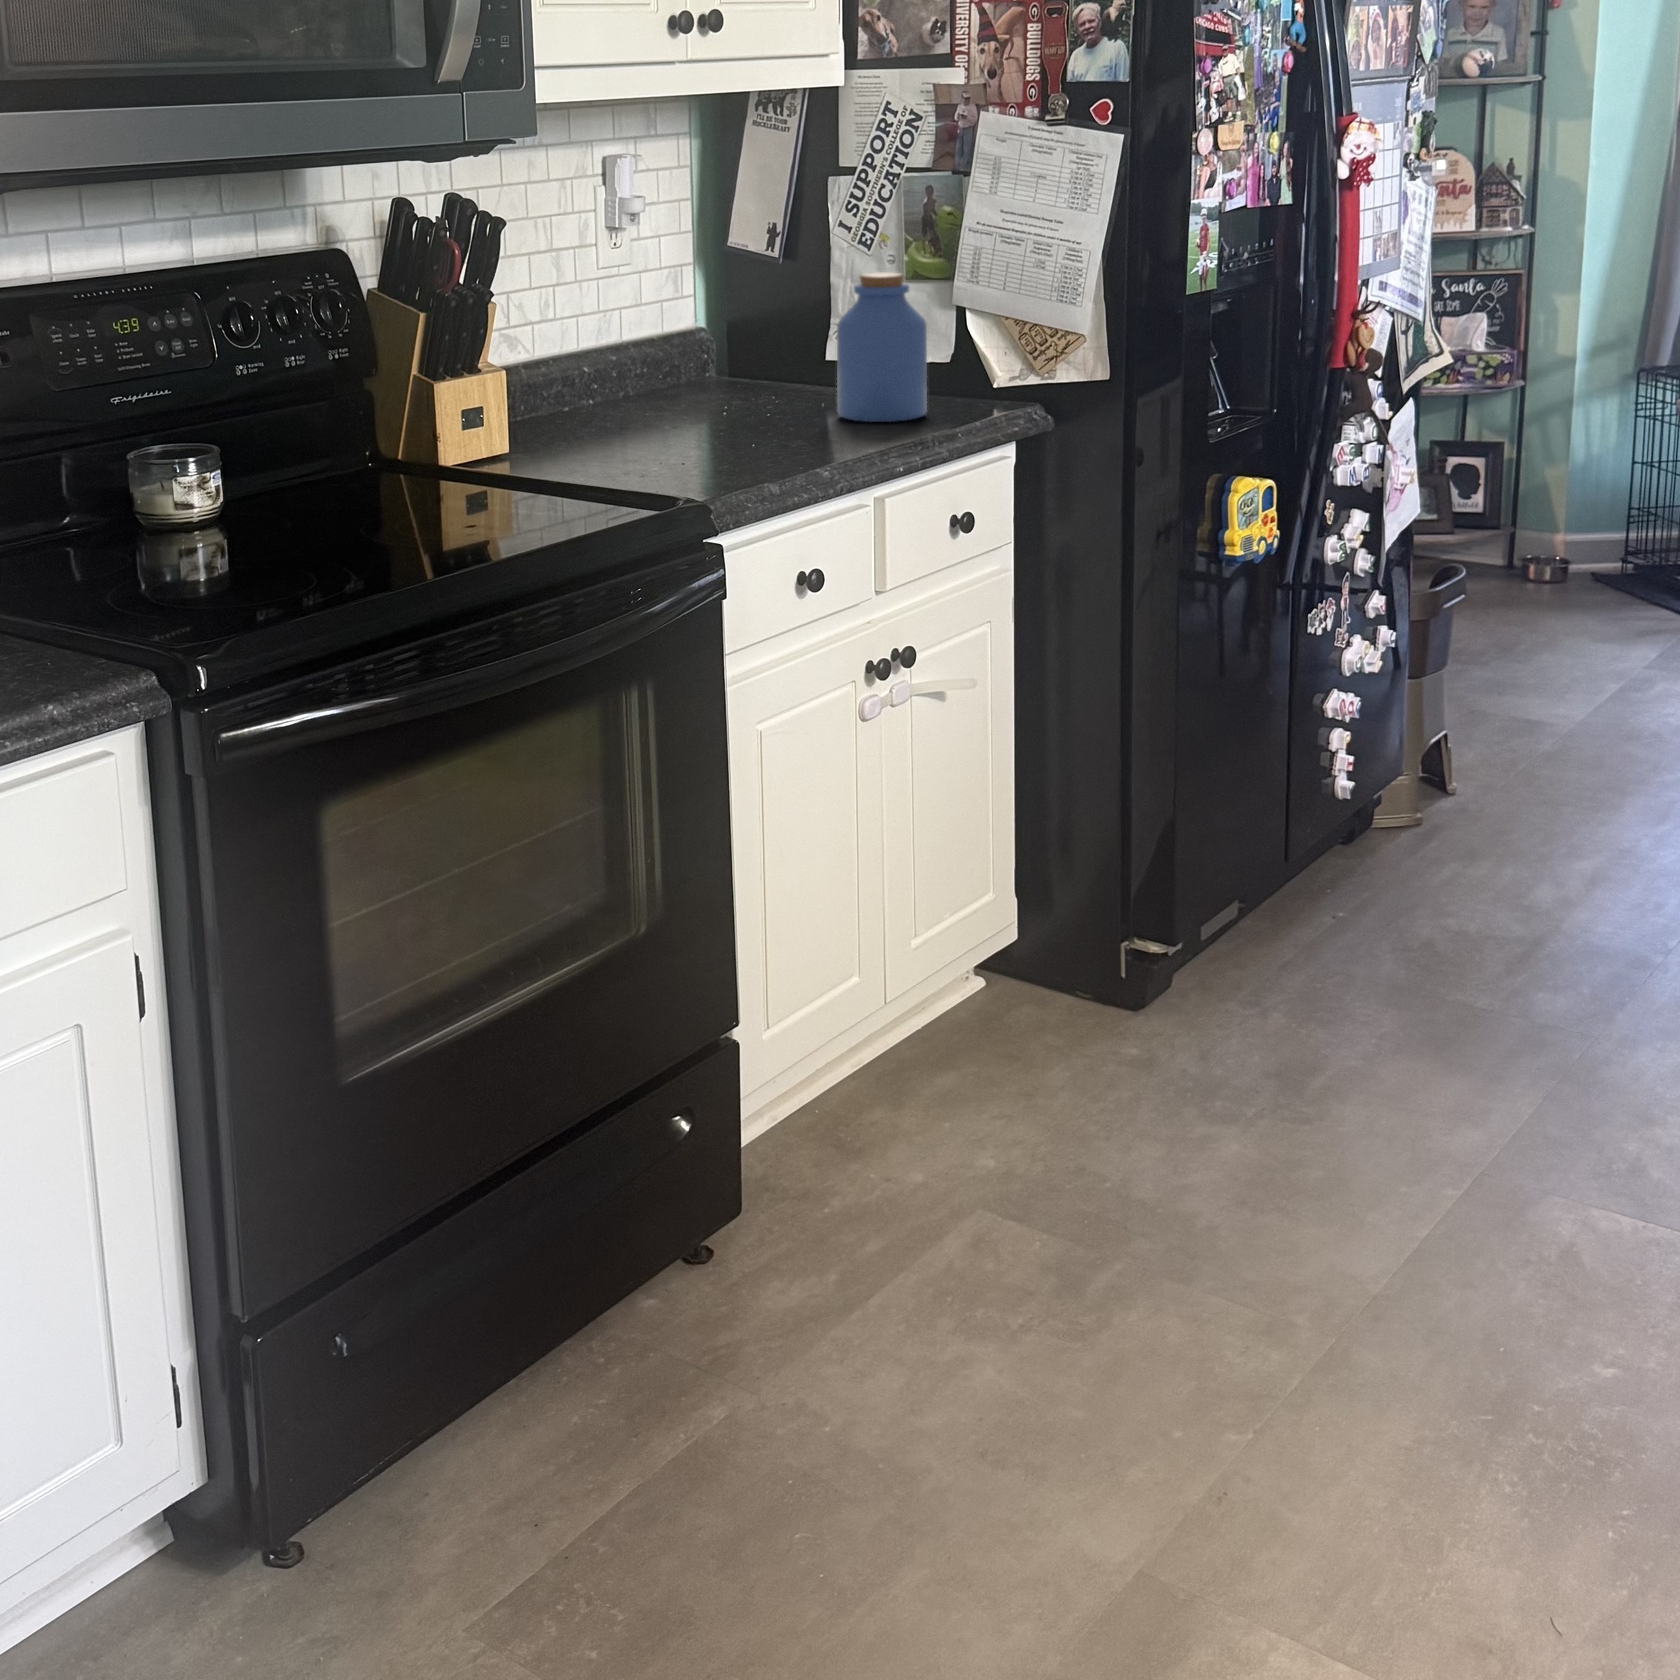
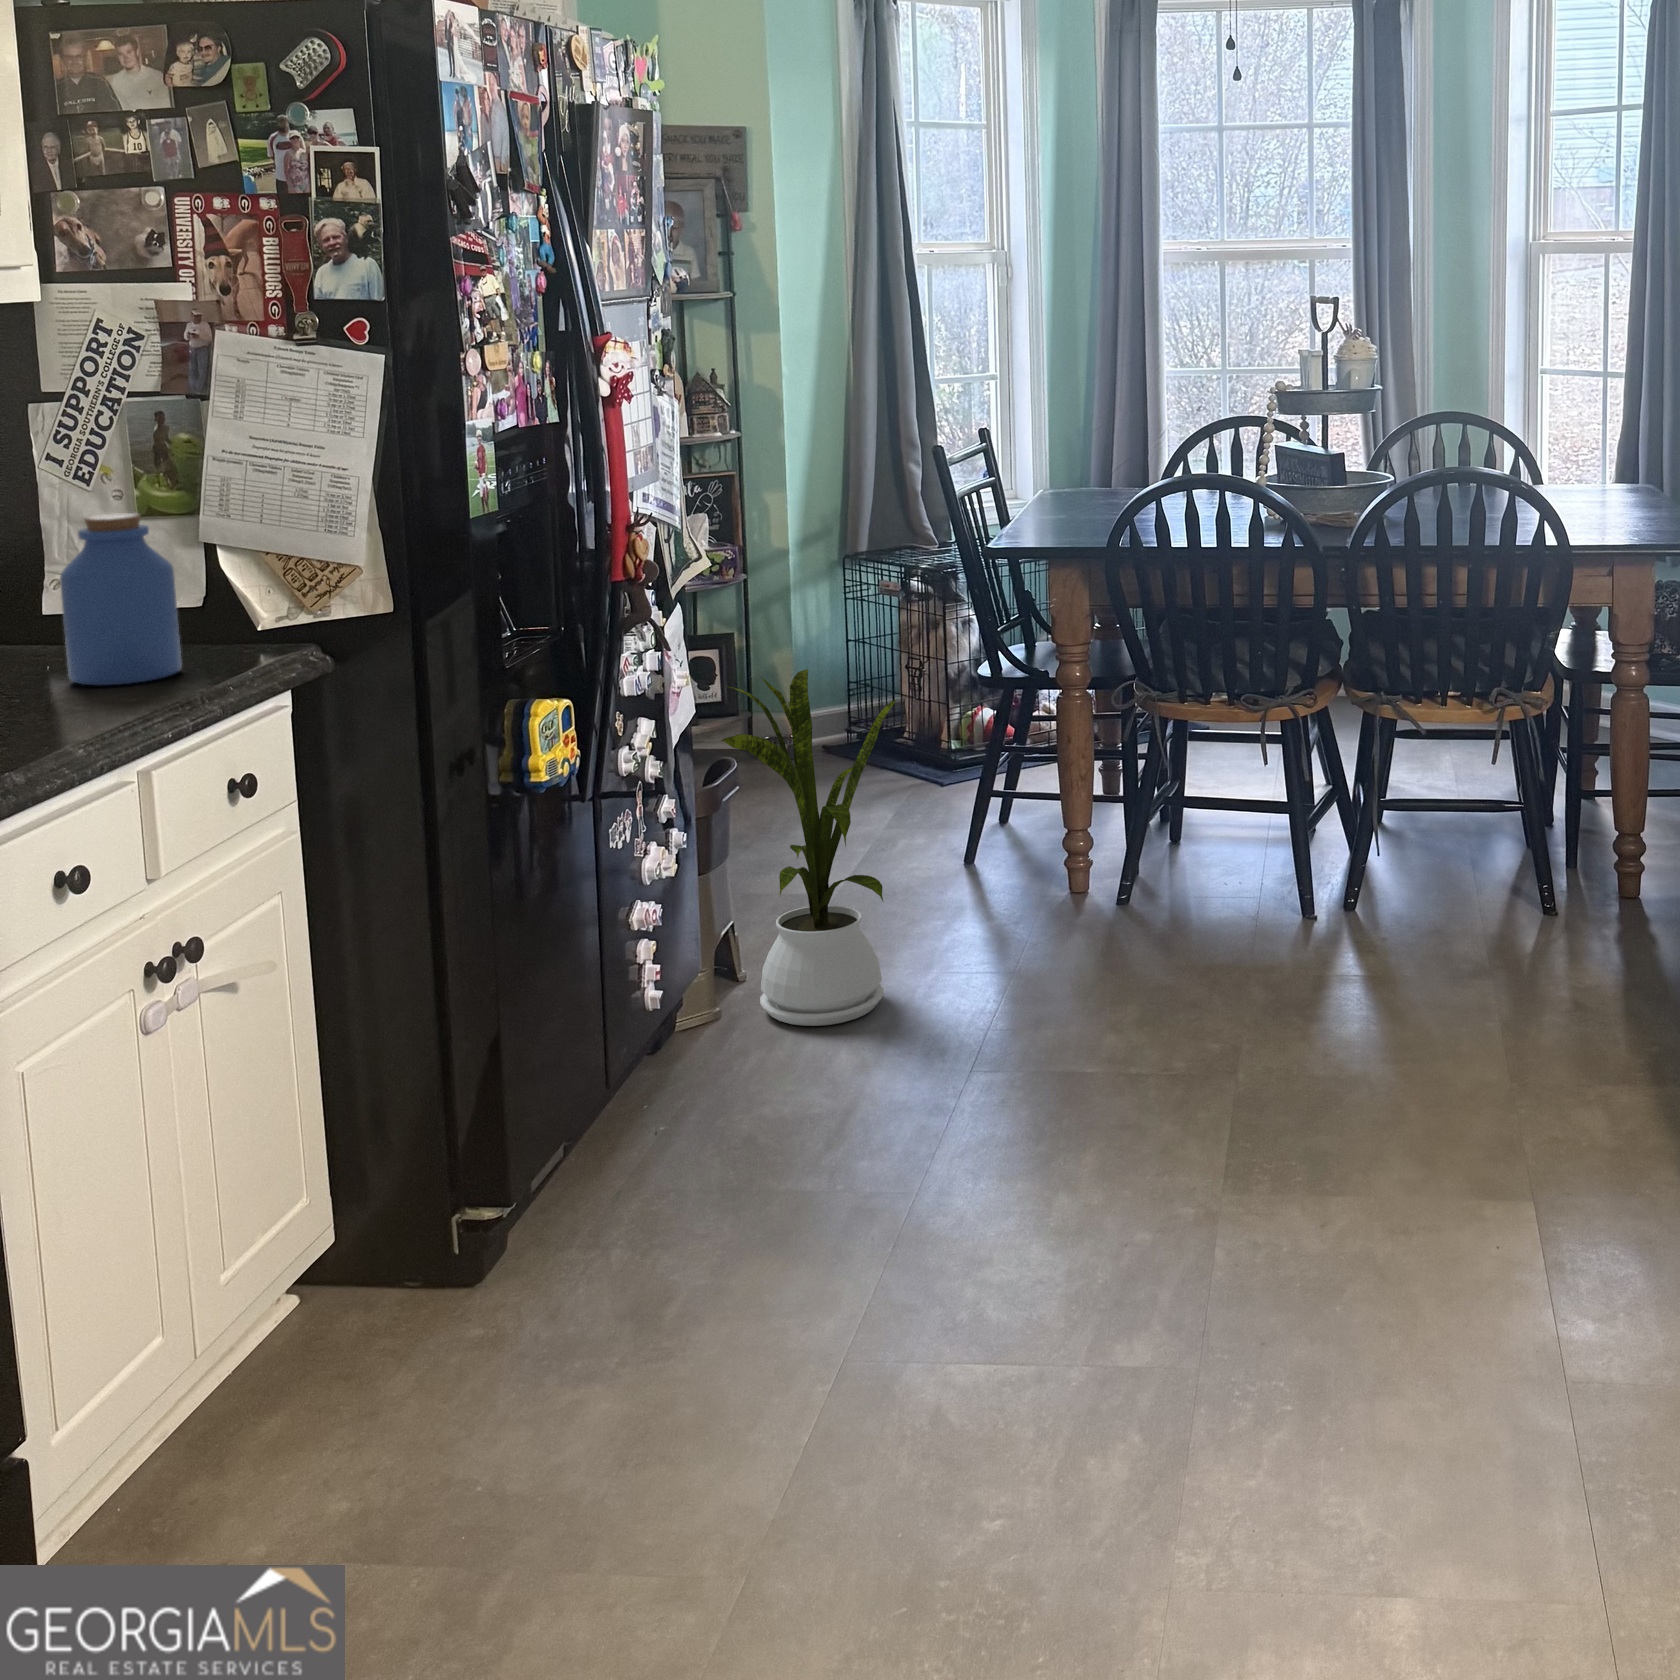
house plant: none [1439,480,1655,858] -> present [721,669,896,1026]

